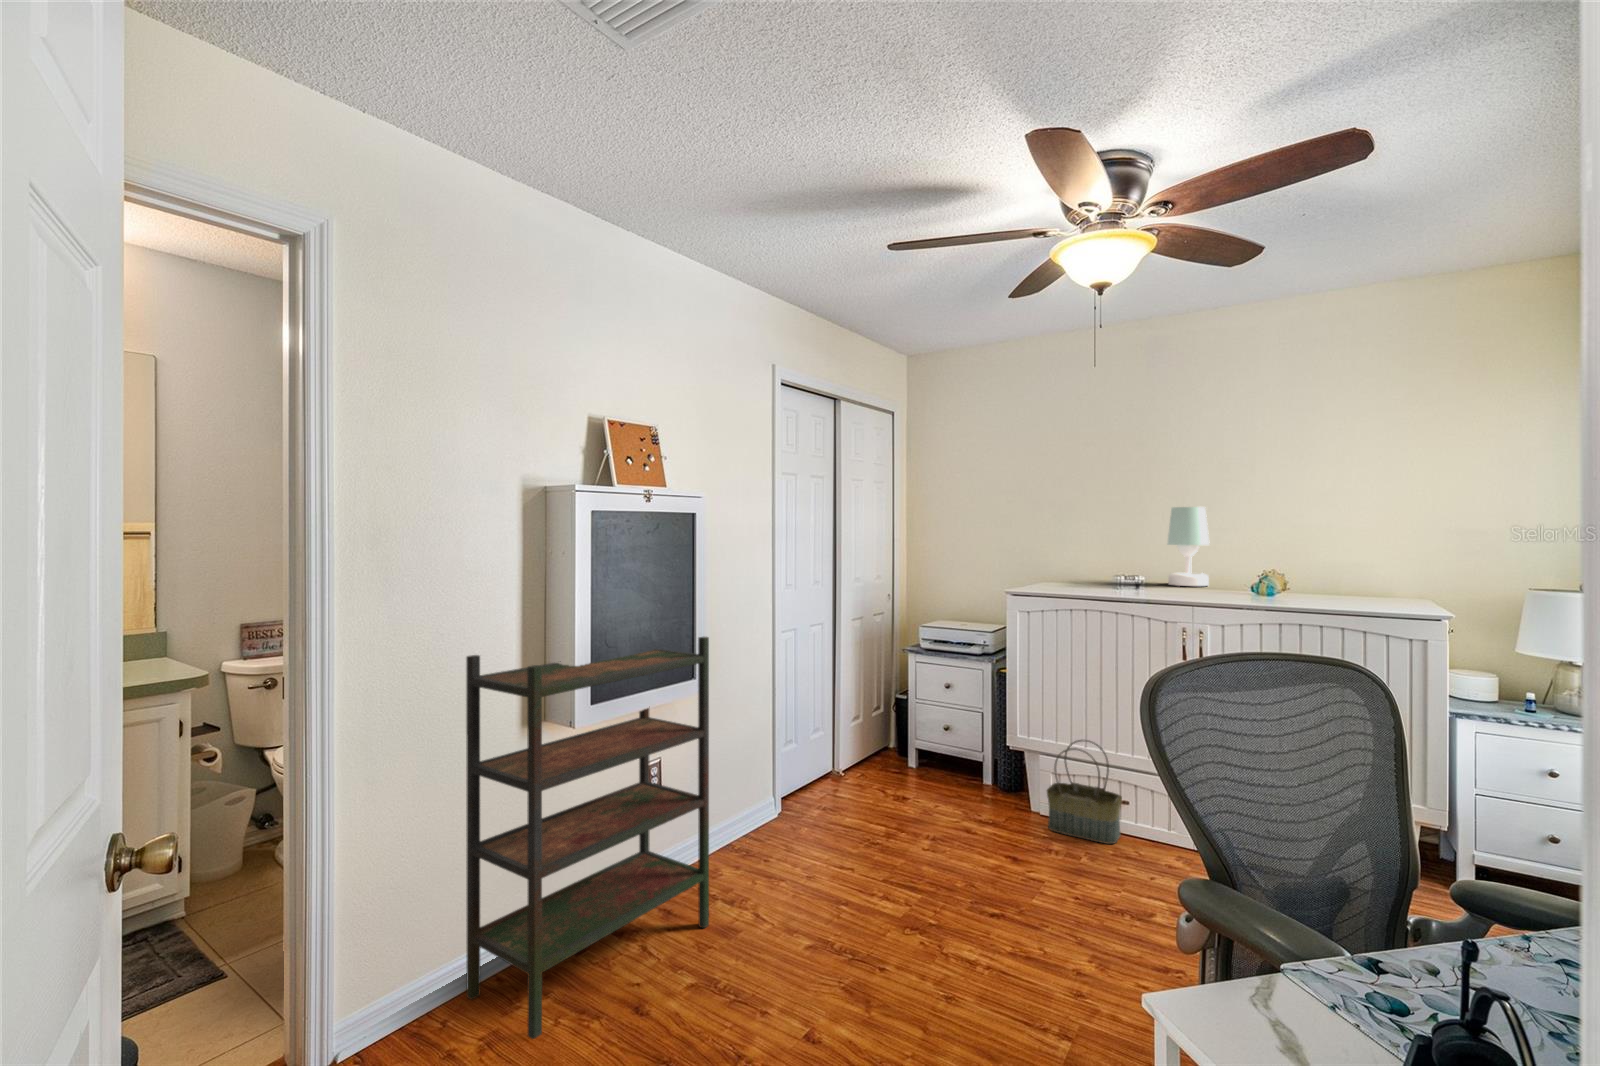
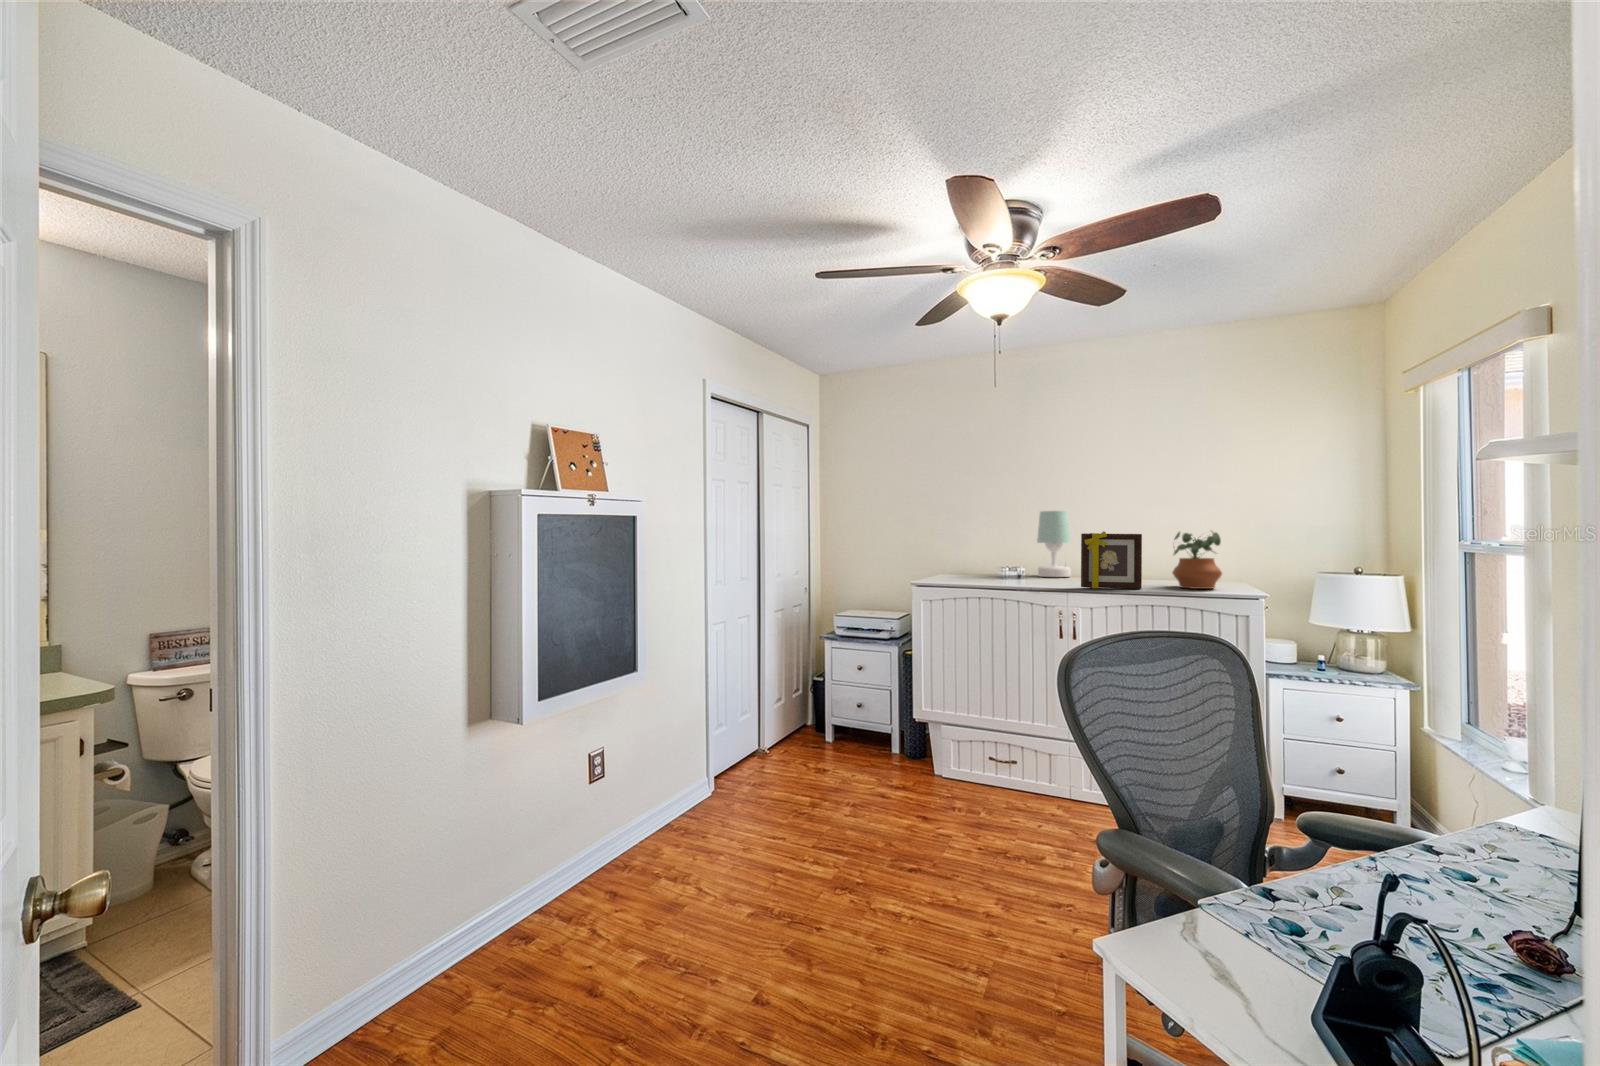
picture frame: none [1217,532,1295,603] -> present [1081,531,1142,589]
potted plant: none [1336,532,1403,605] -> present [1172,532,1222,589]
bookshelf: present [466,637,709,1039] -> none [413,628,656,1034]
basket: present [1047,740,1122,844] -> none [946,711,1009,799]

